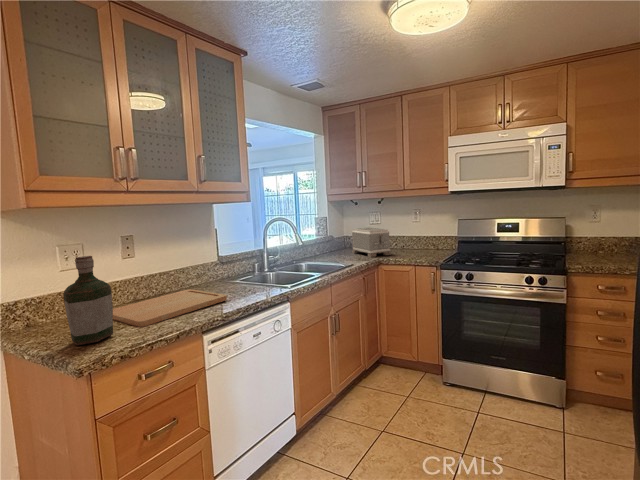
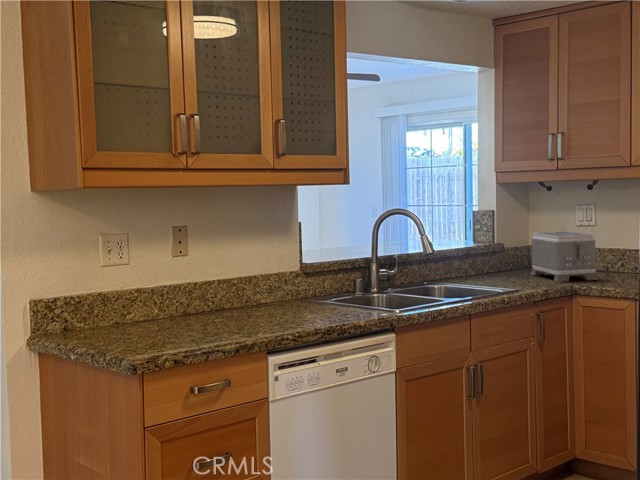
bottle: present [64,256,113,345] -> none [113,243,164,347]
cutting board: present [113,289,227,327] -> none [149,305,304,338]

